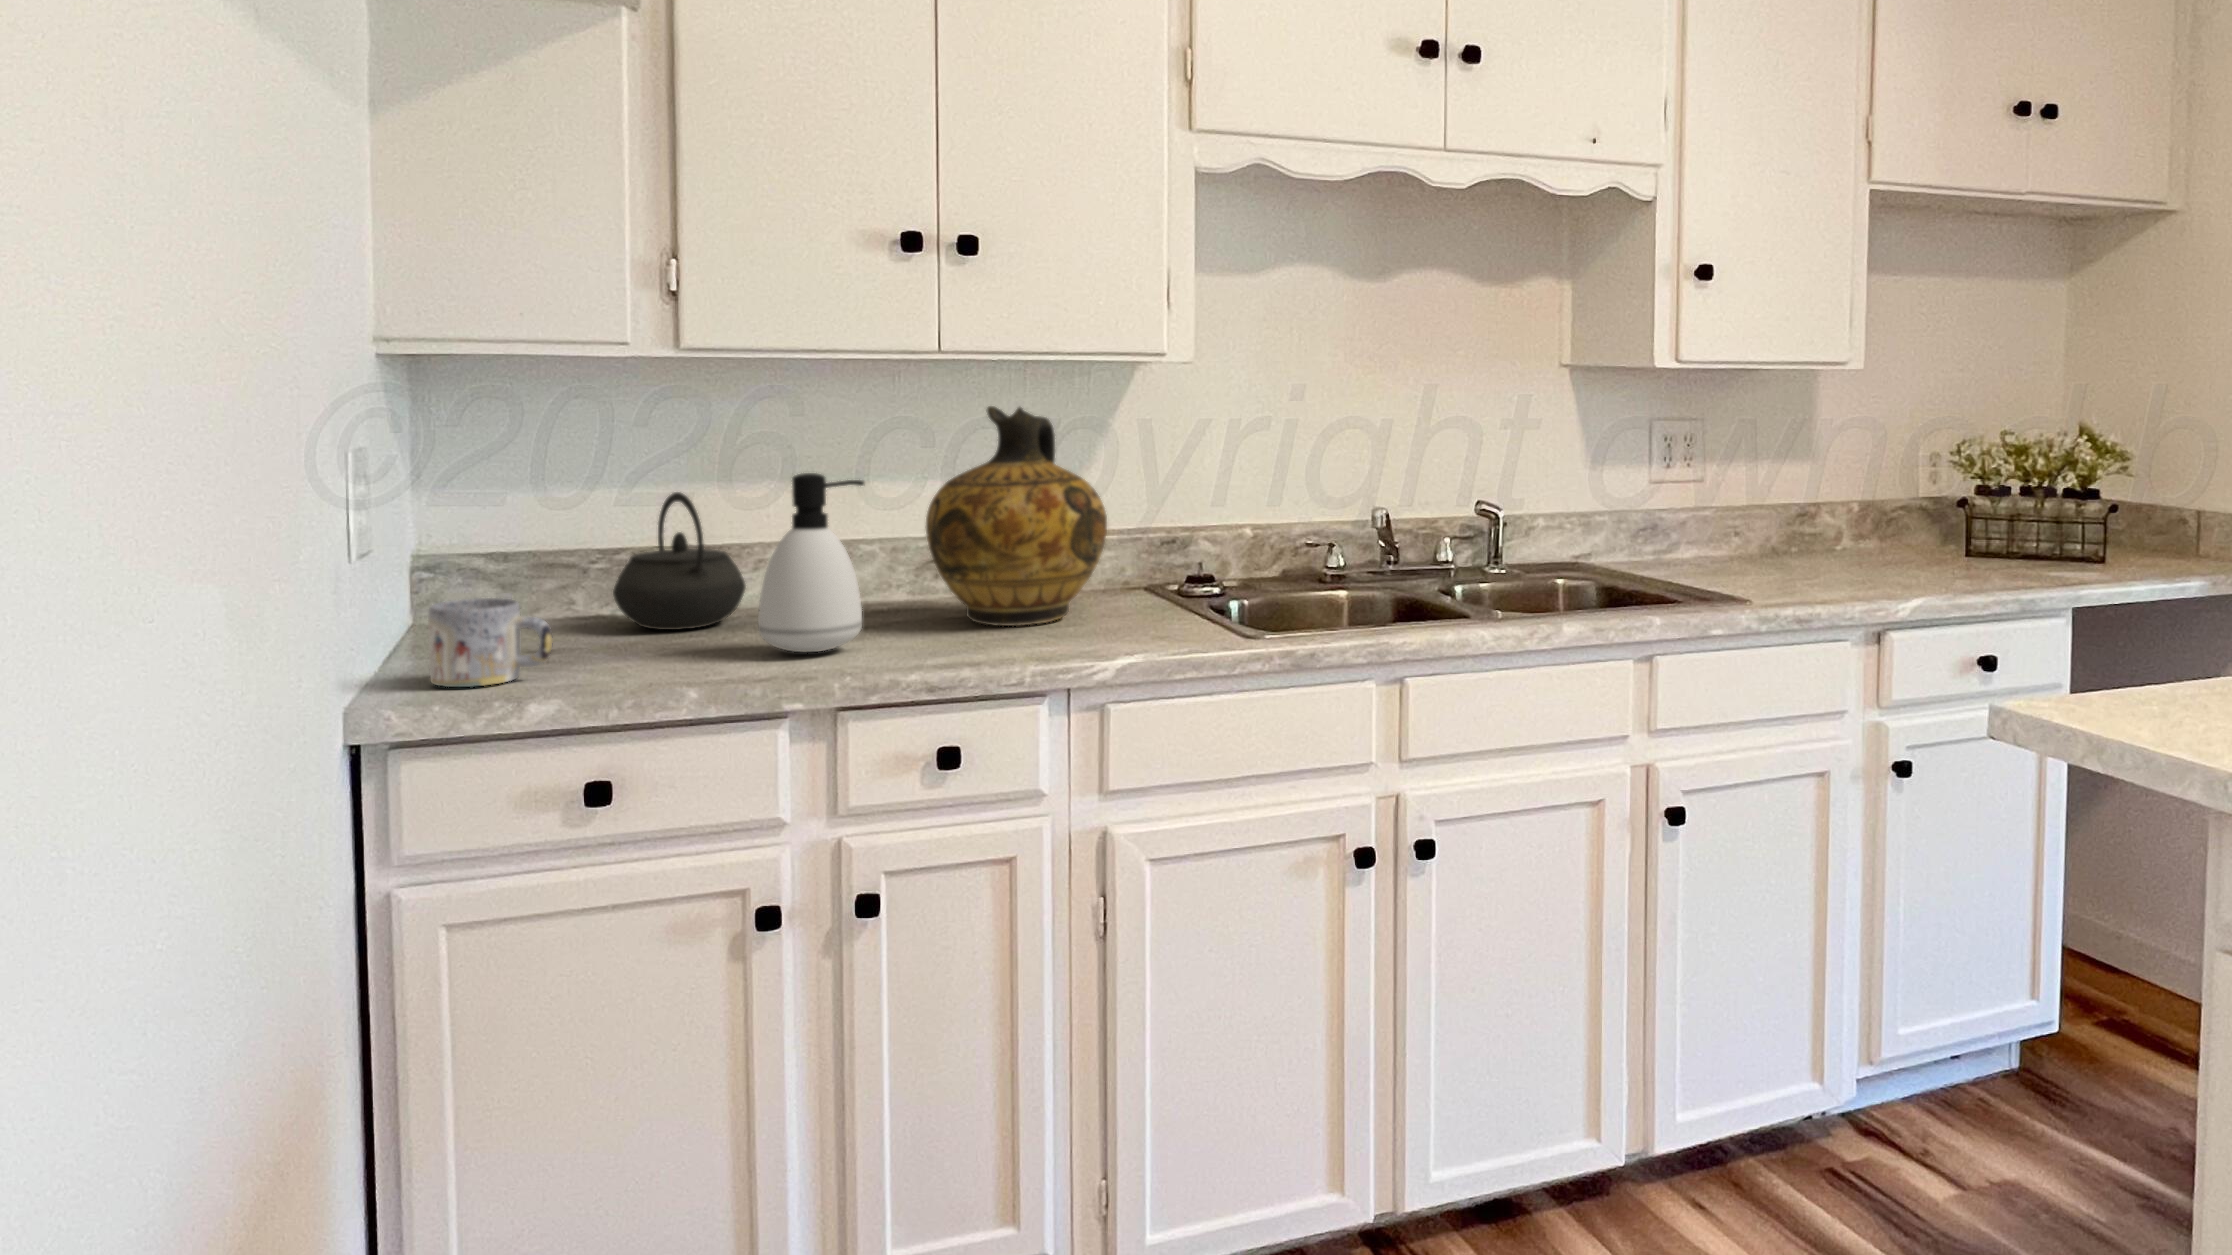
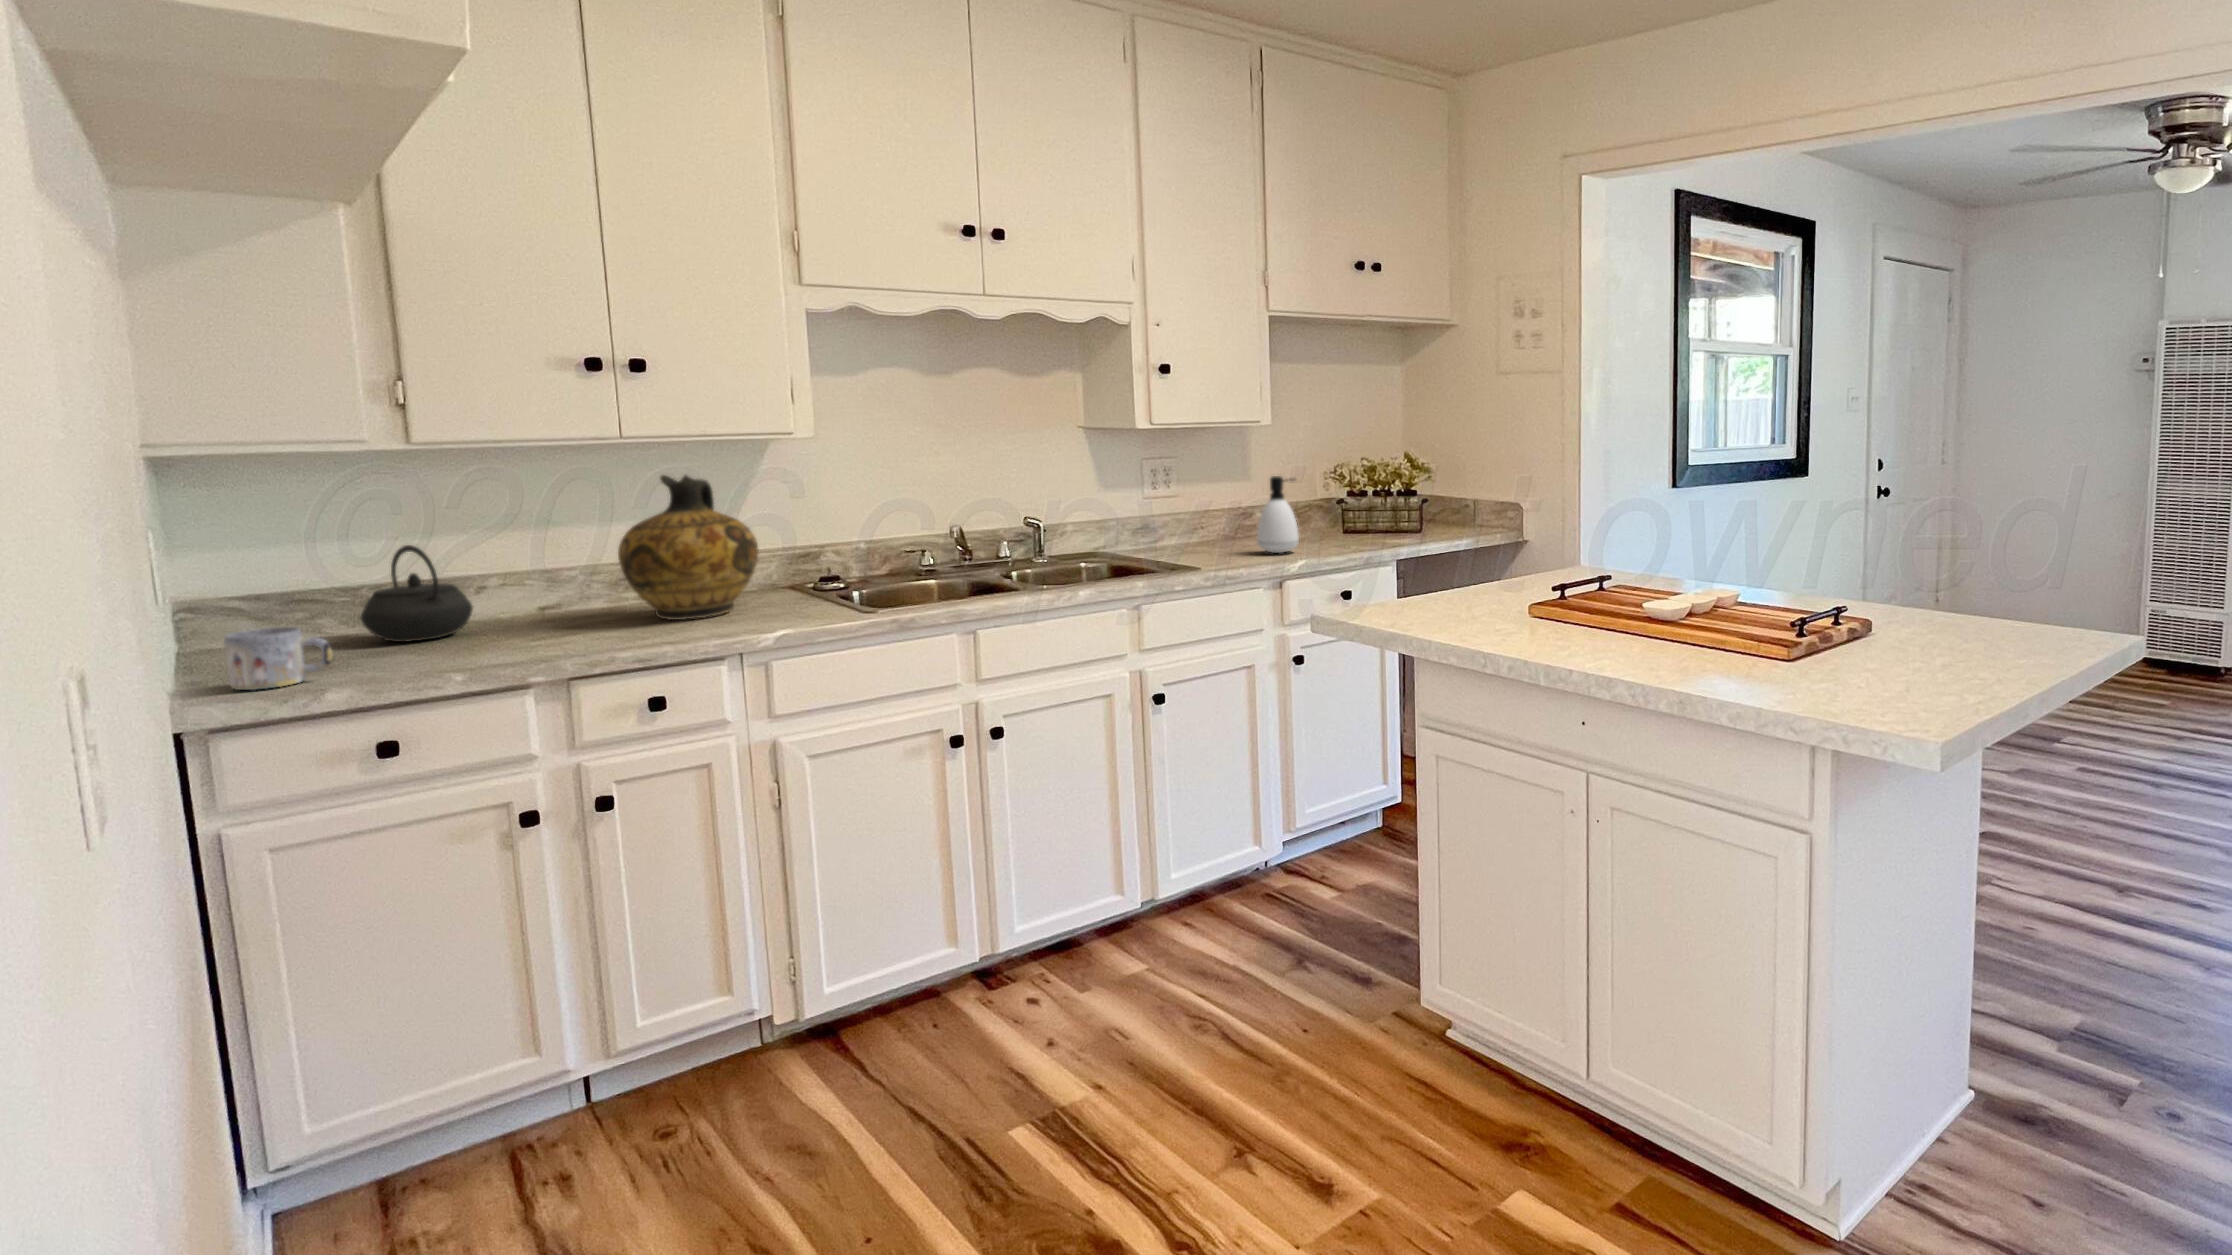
soap dispenser: present [758,473,864,652] -> present [1257,476,1299,553]

